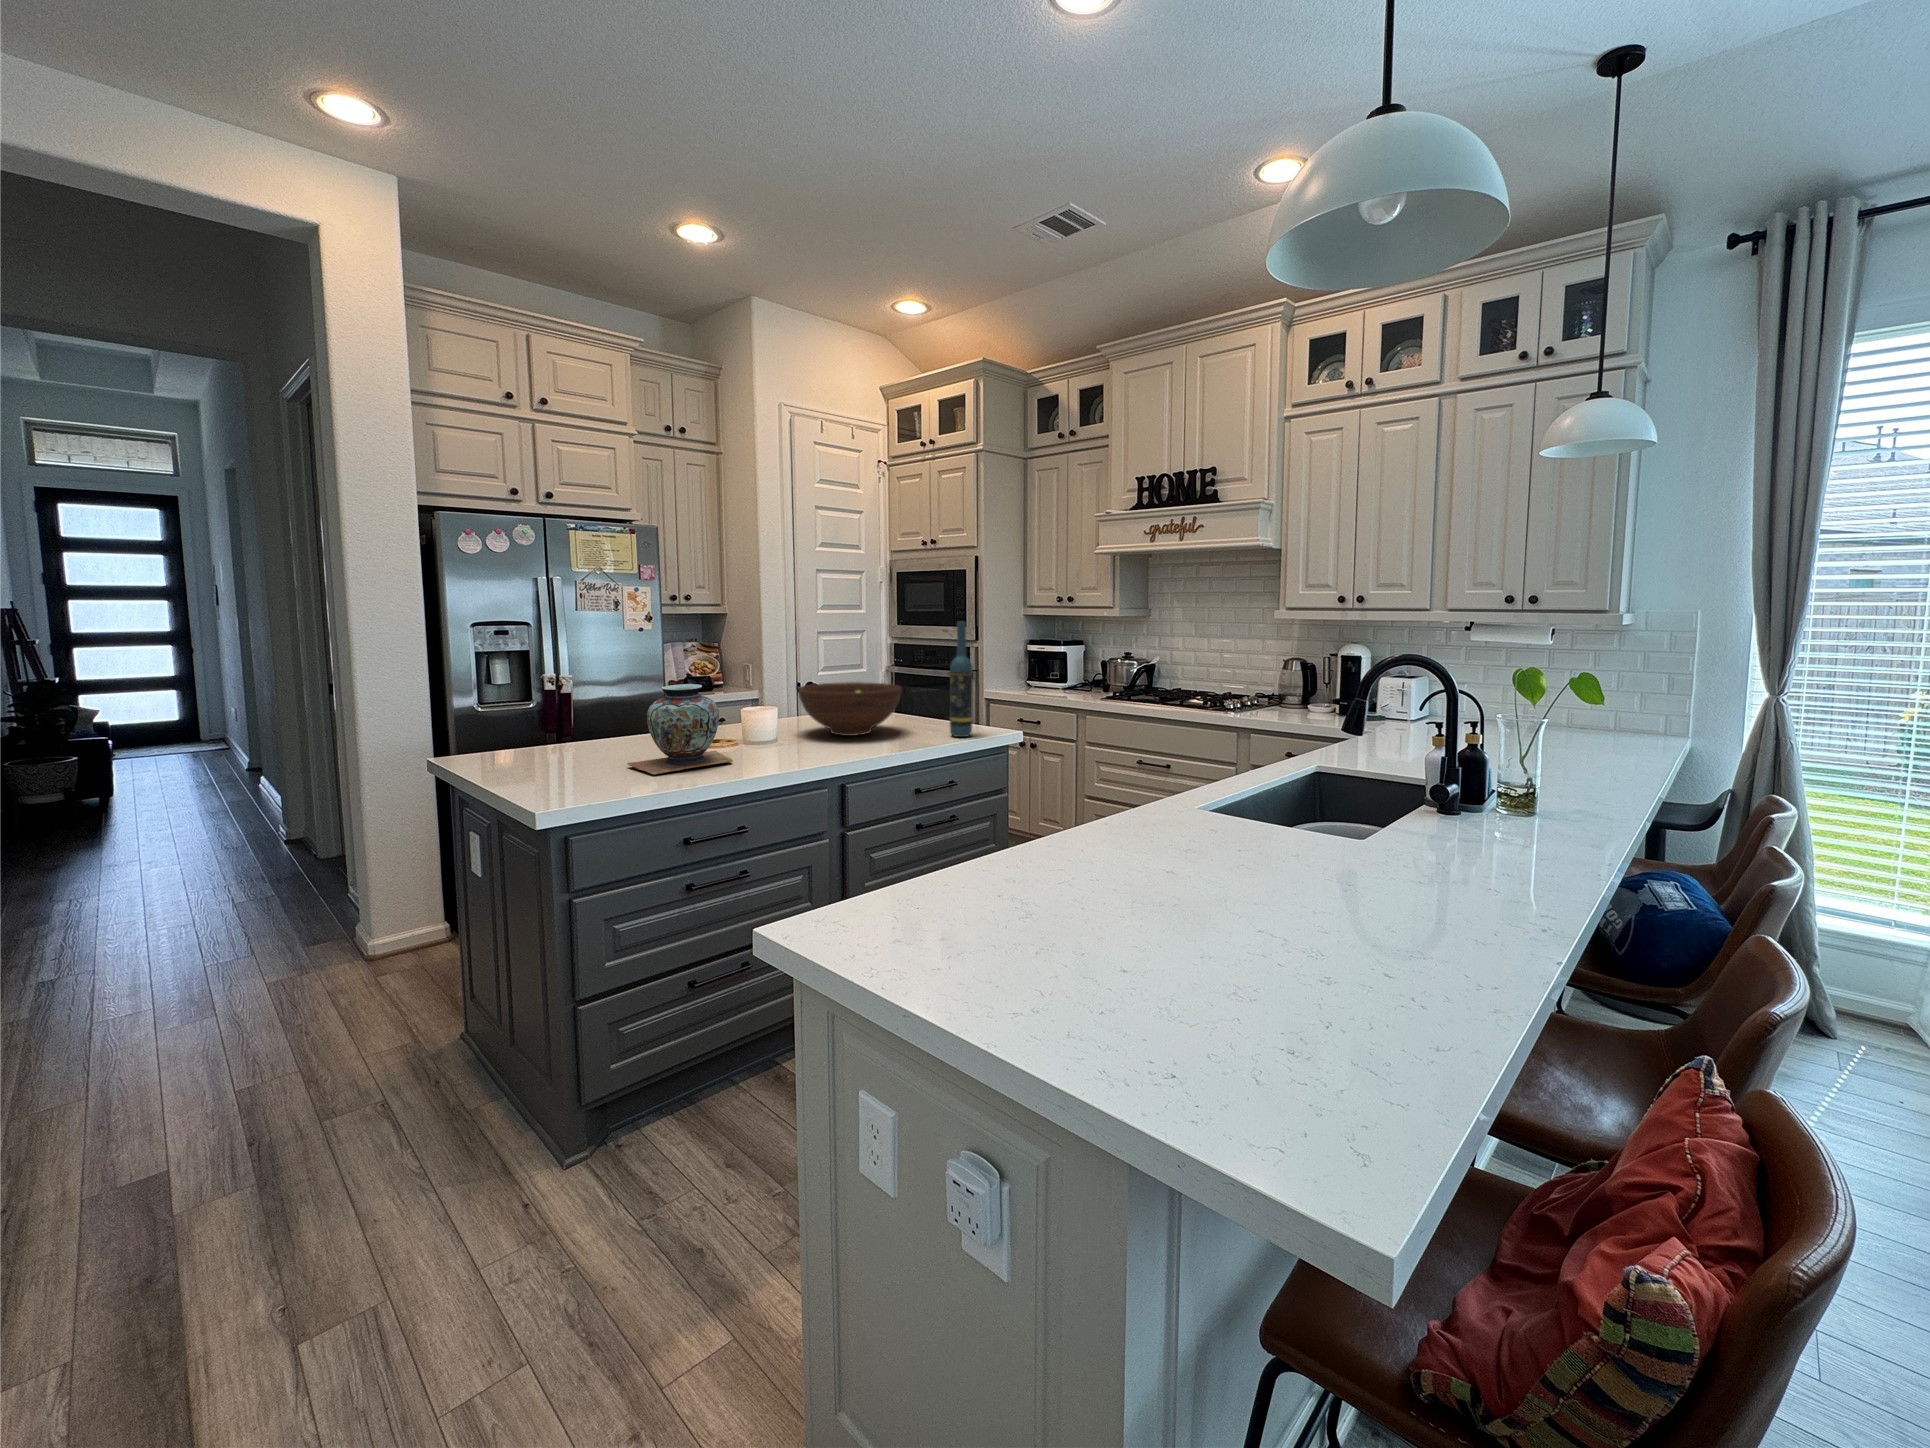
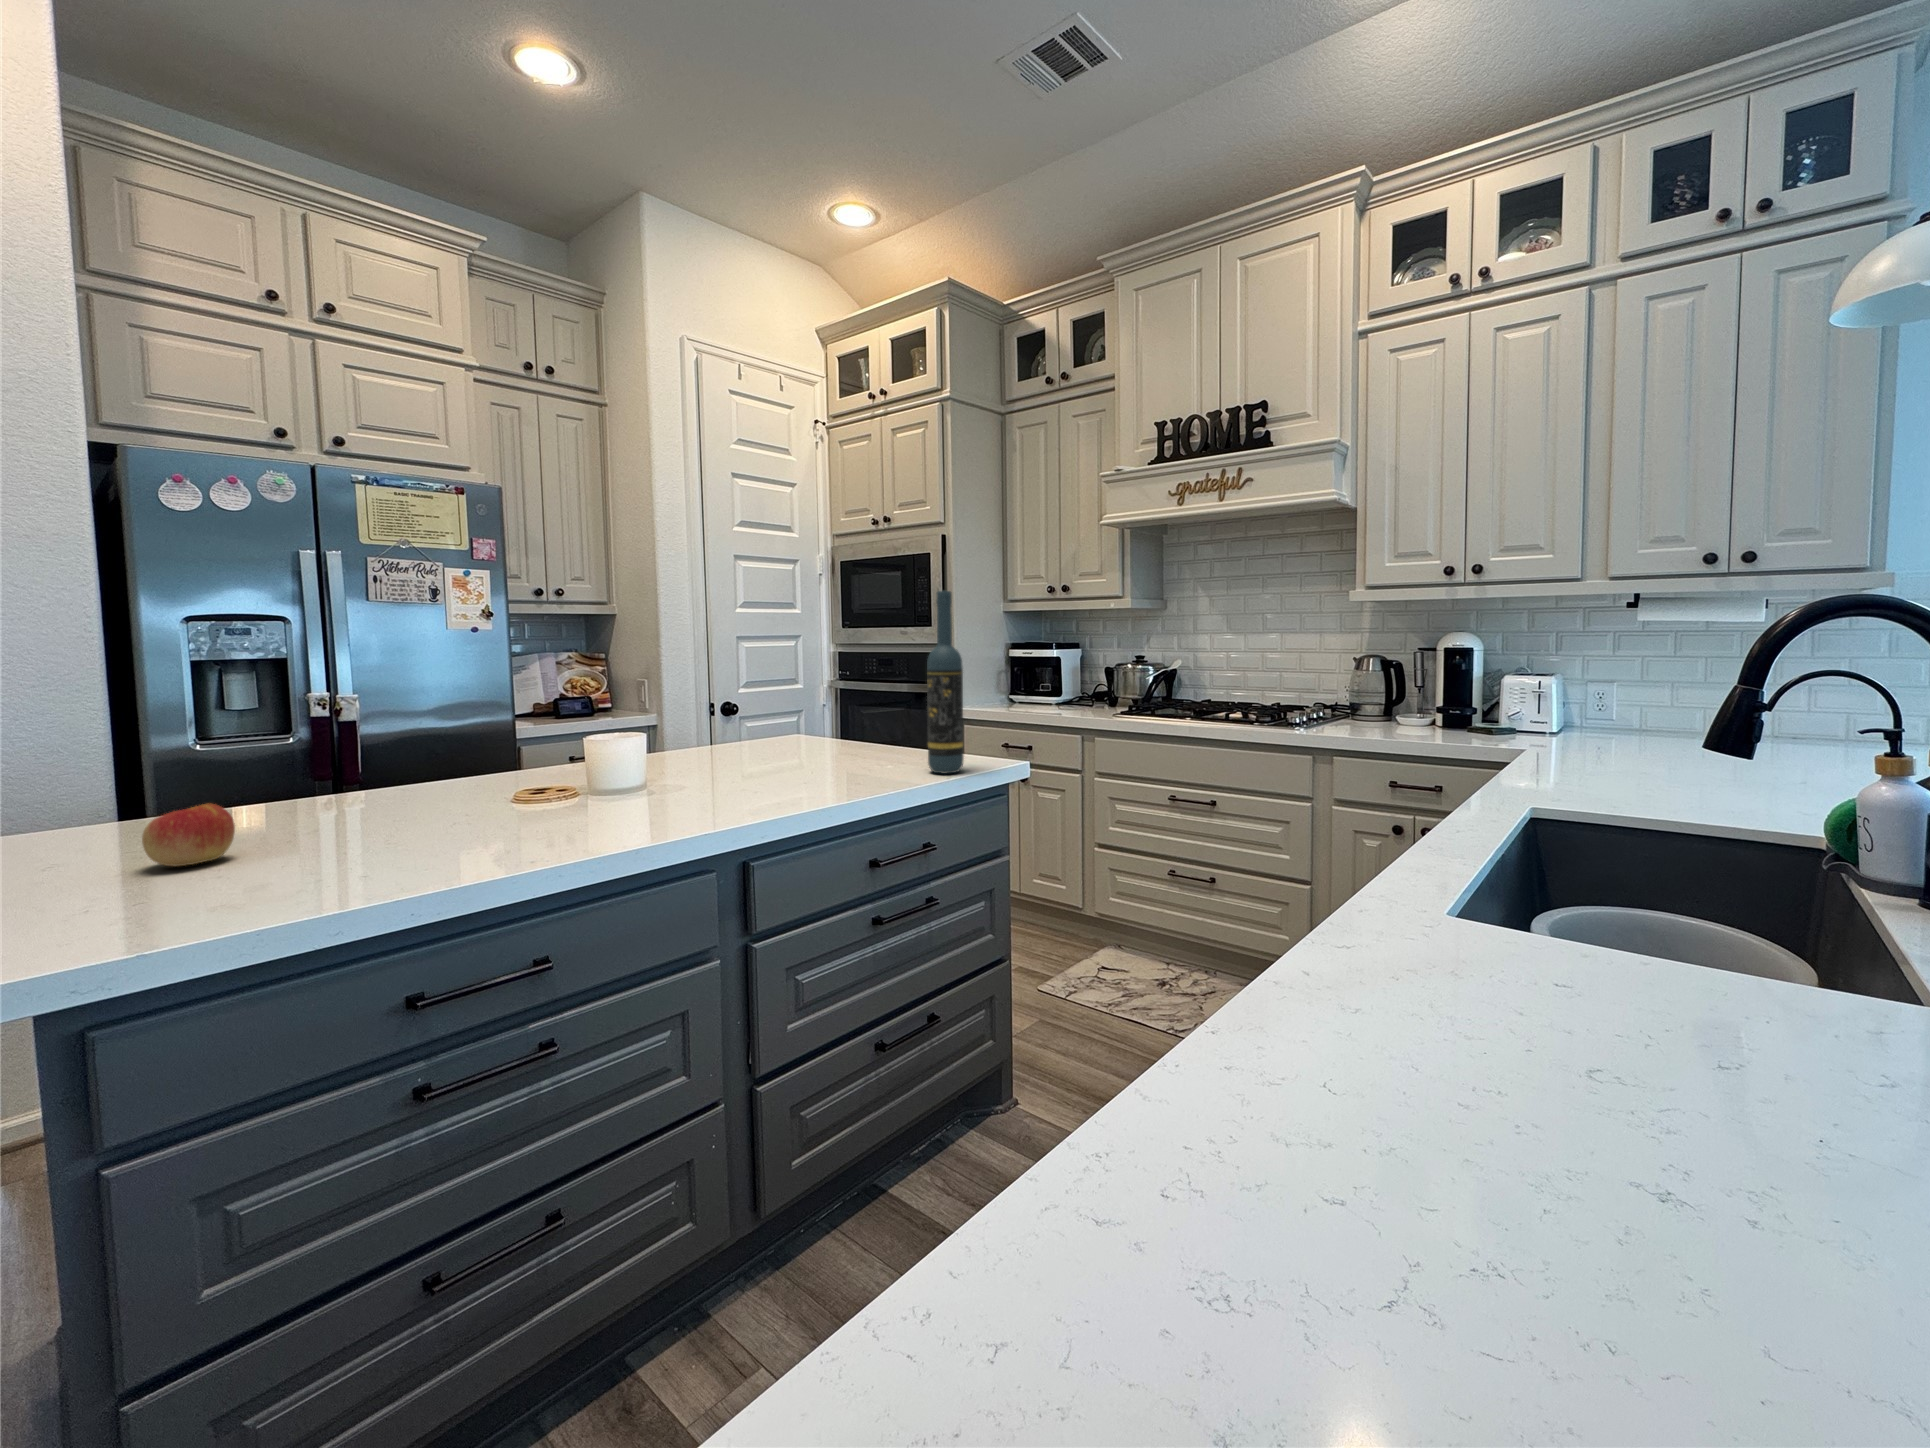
fruit bowl: present [798,682,902,736] -> none [680,692,850,777]
decorative vase: present [627,684,733,774] -> none [318,692,538,870]
apple: none [550,740,587,770] -> present [142,803,235,867]

